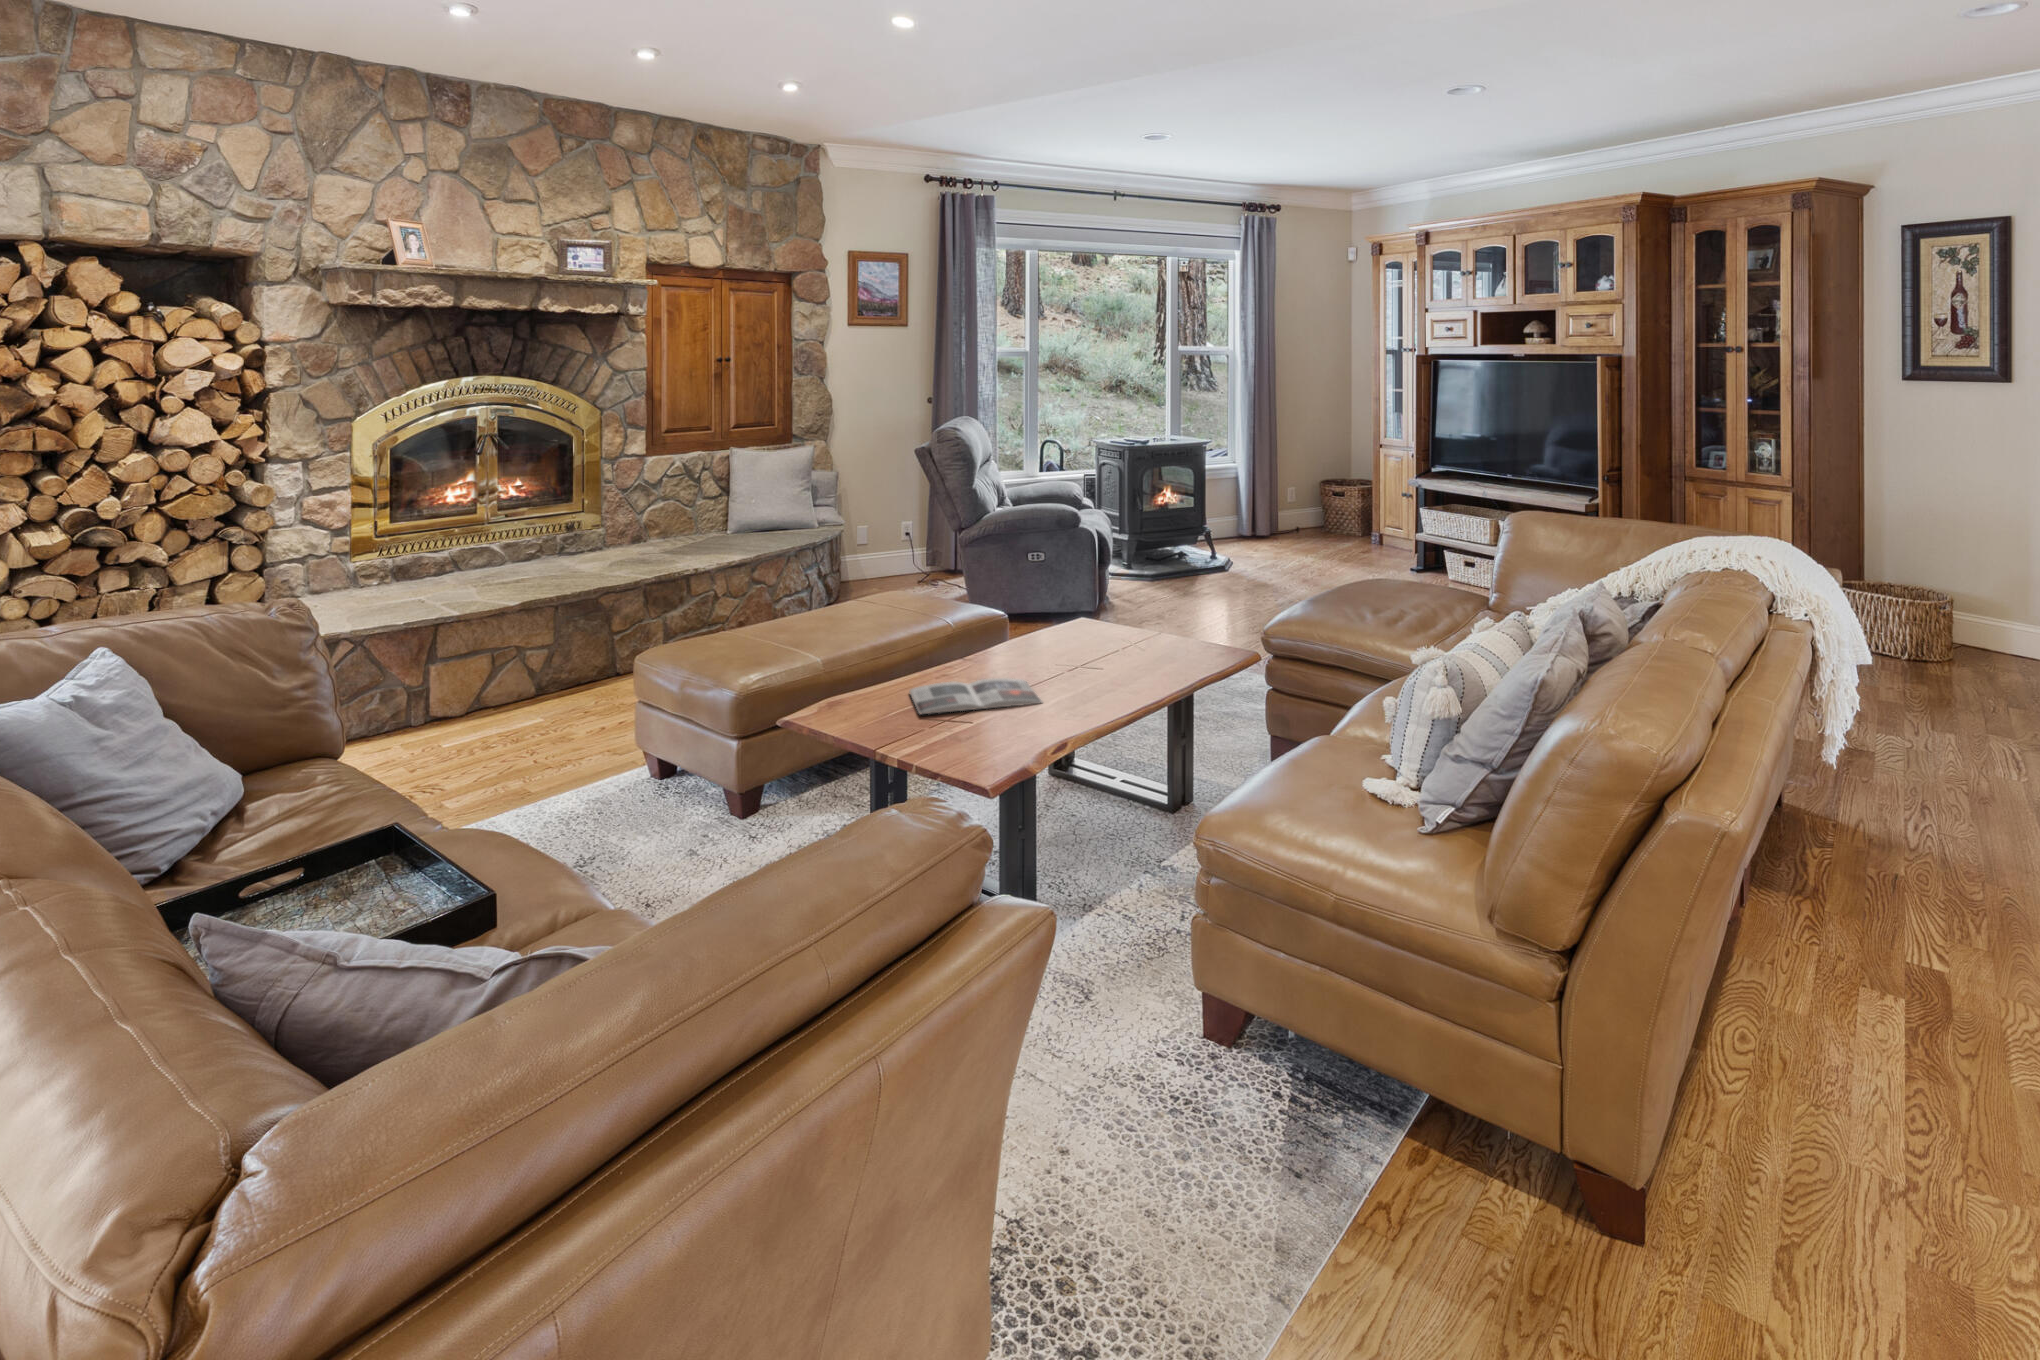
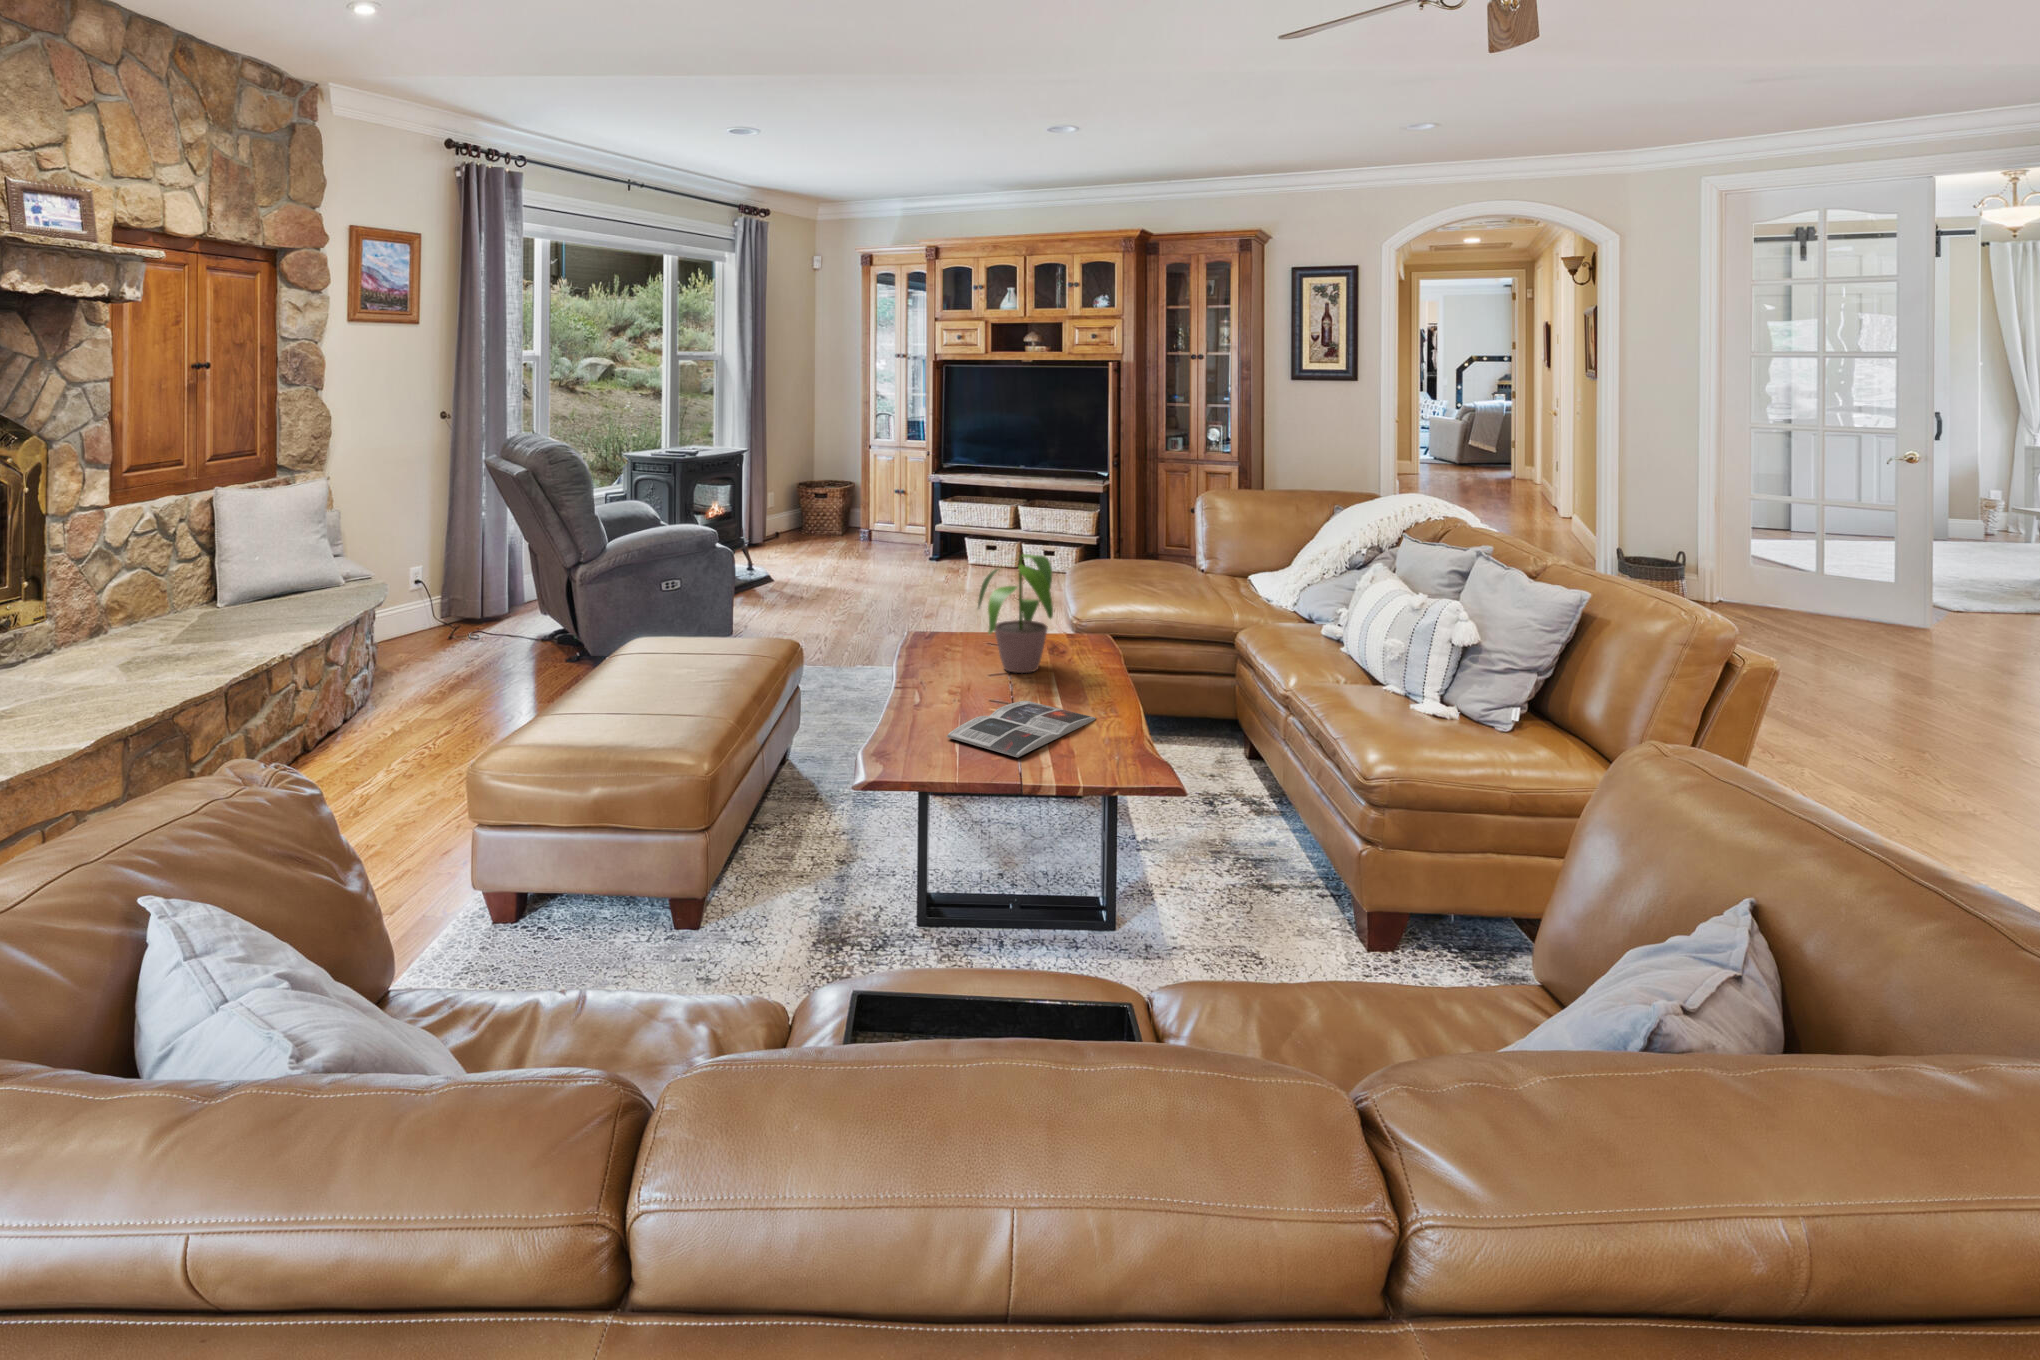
potted plant: none [1026,547,1139,661] -> present [978,554,1053,673]

